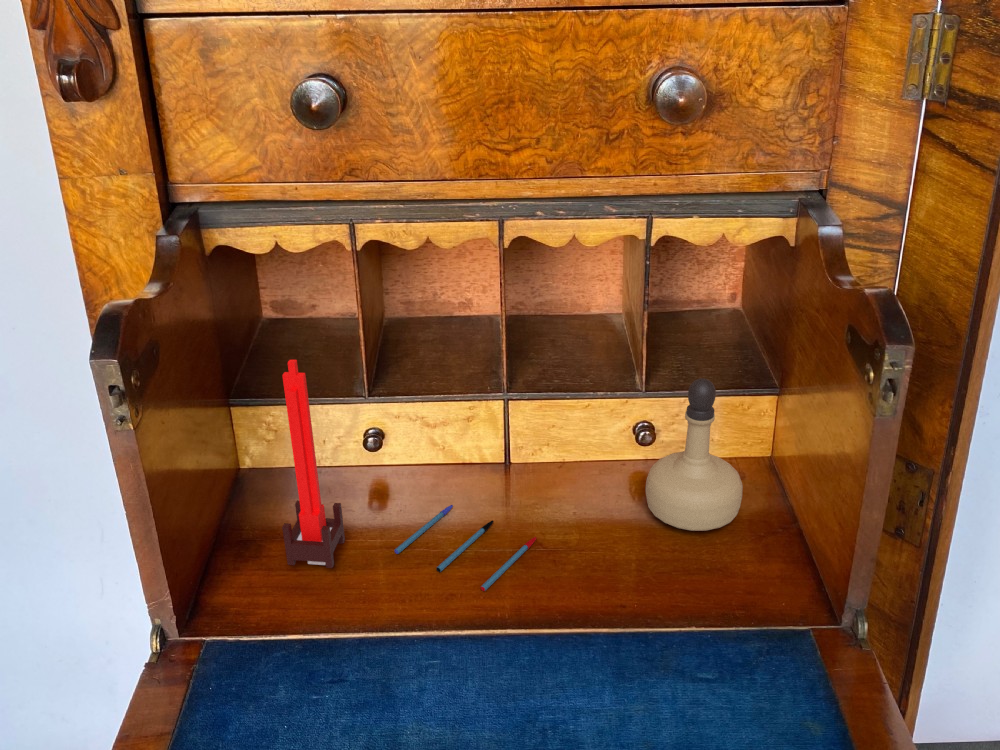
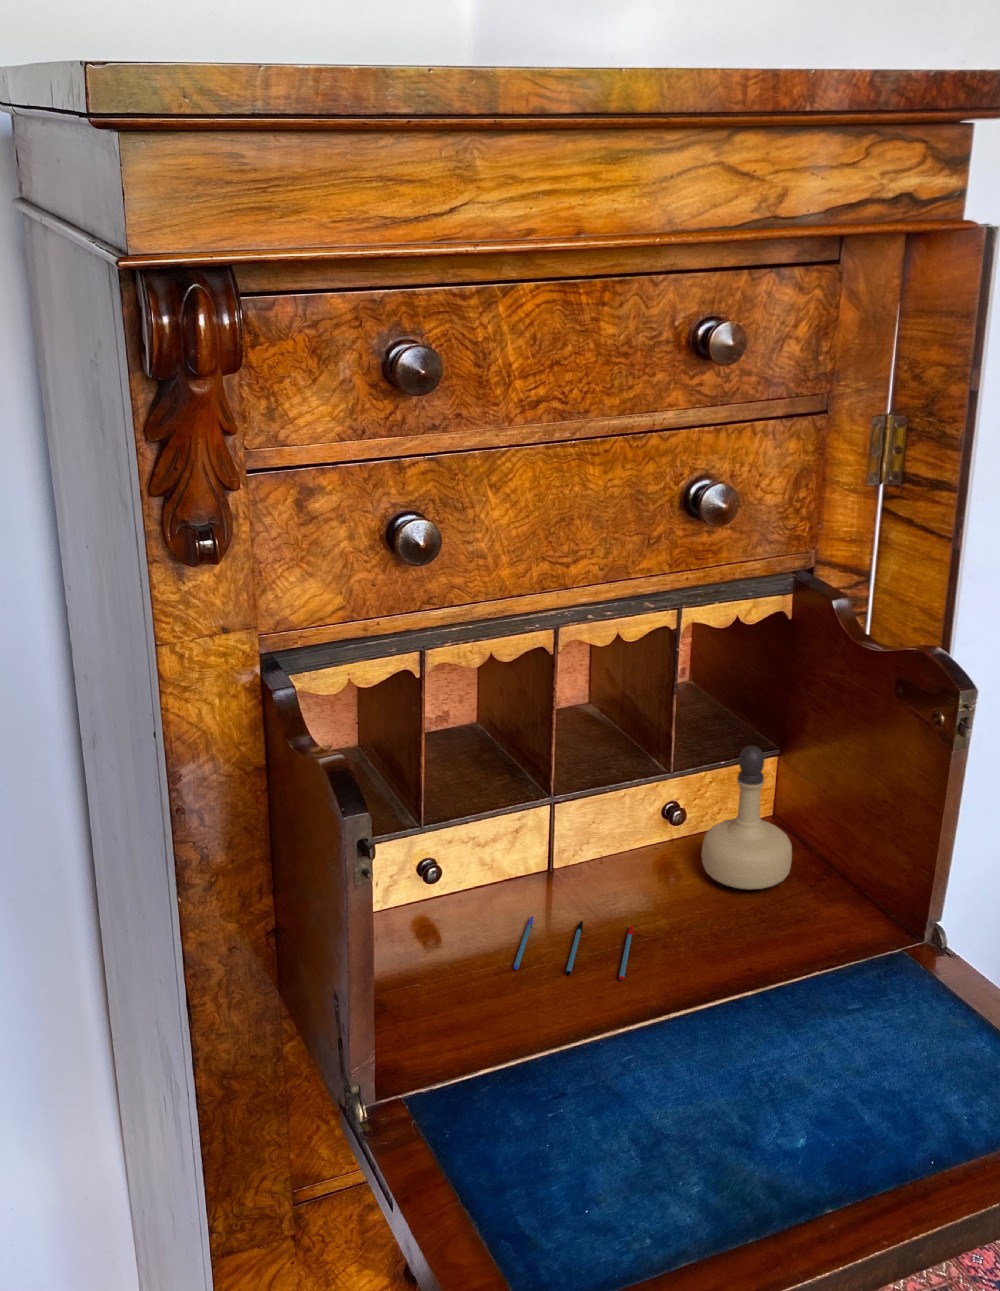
candle: present [282,360,345,568] -> none [419,786,476,1001]

